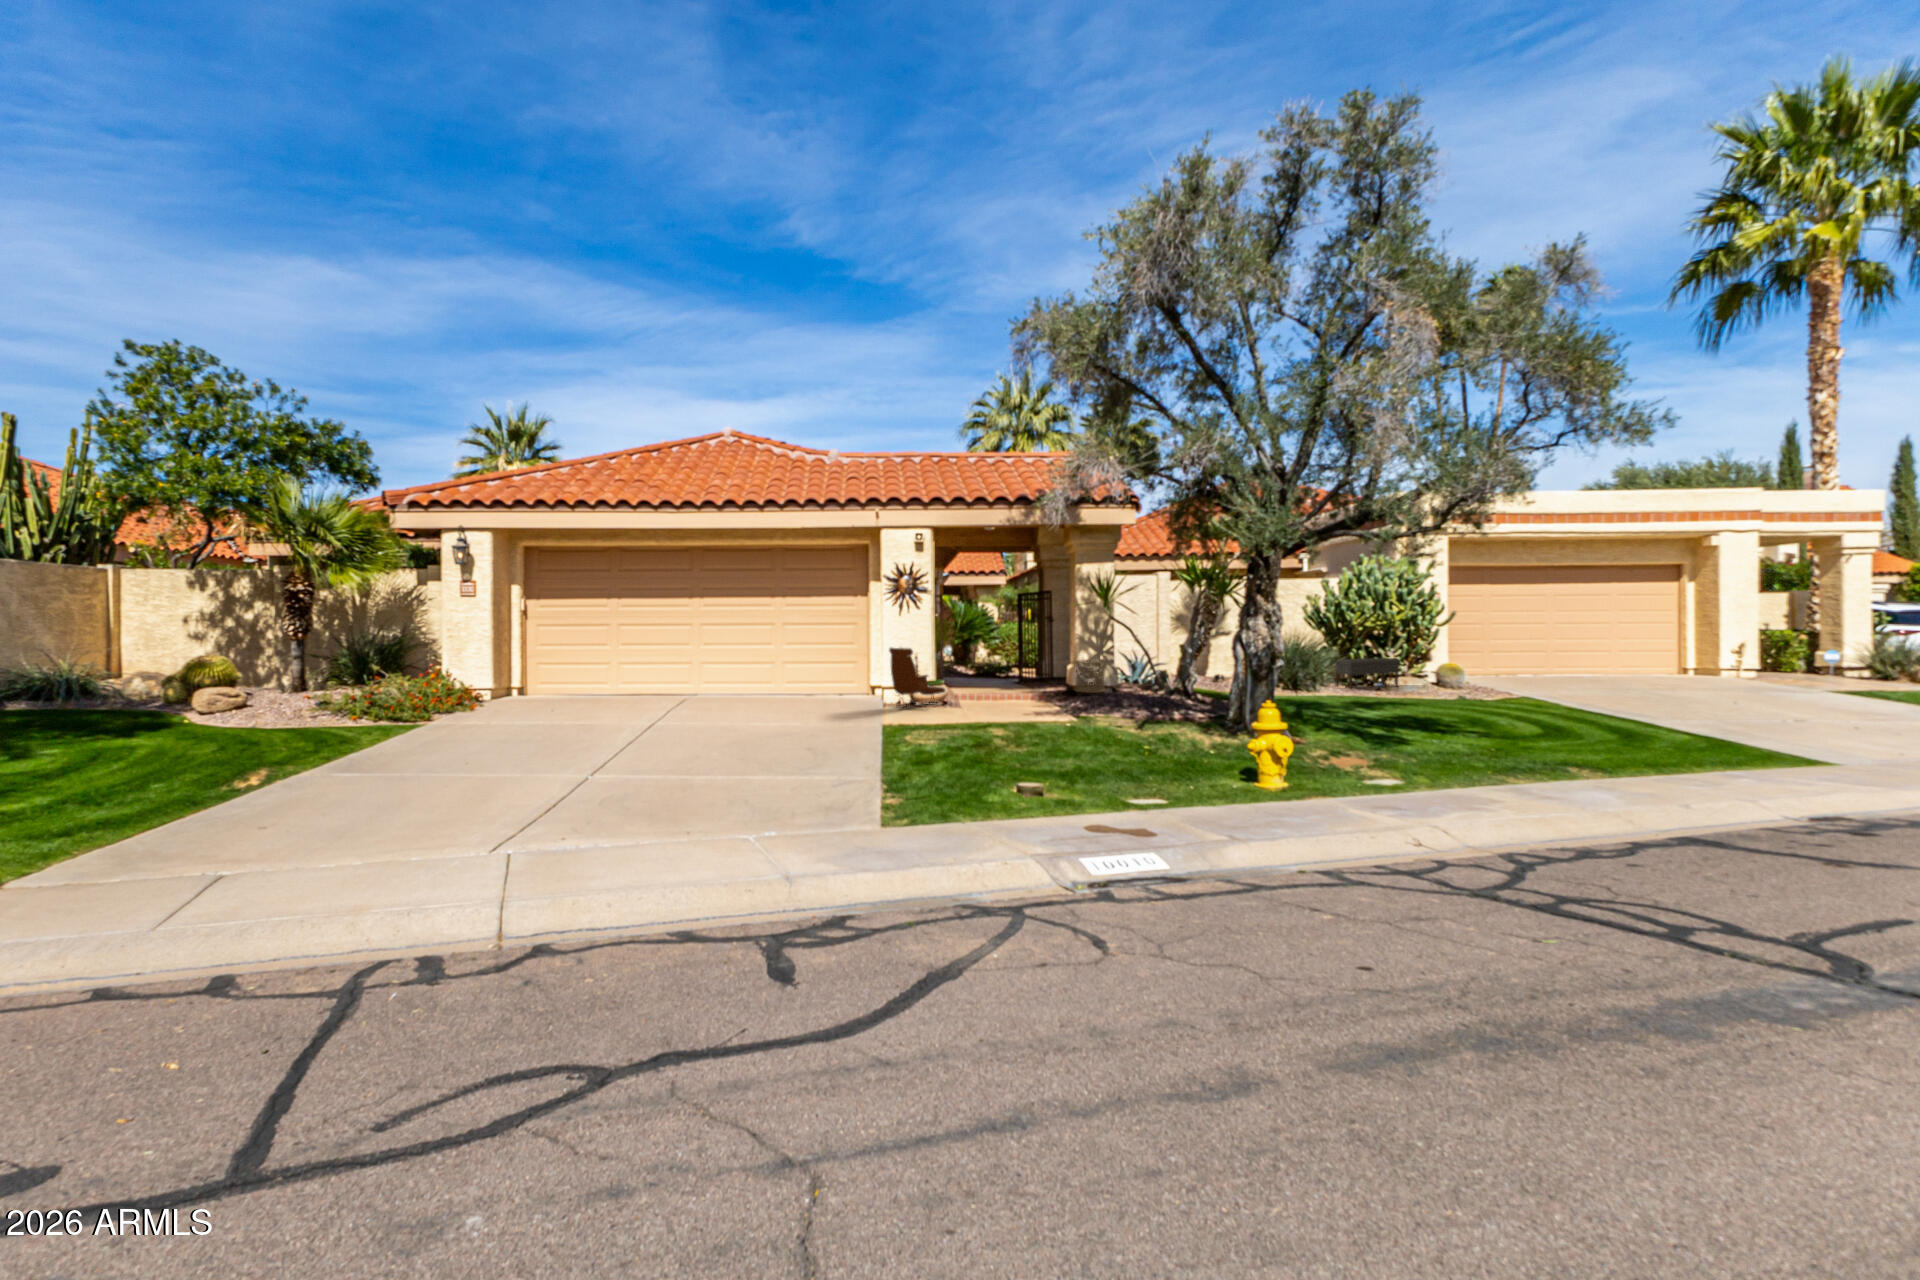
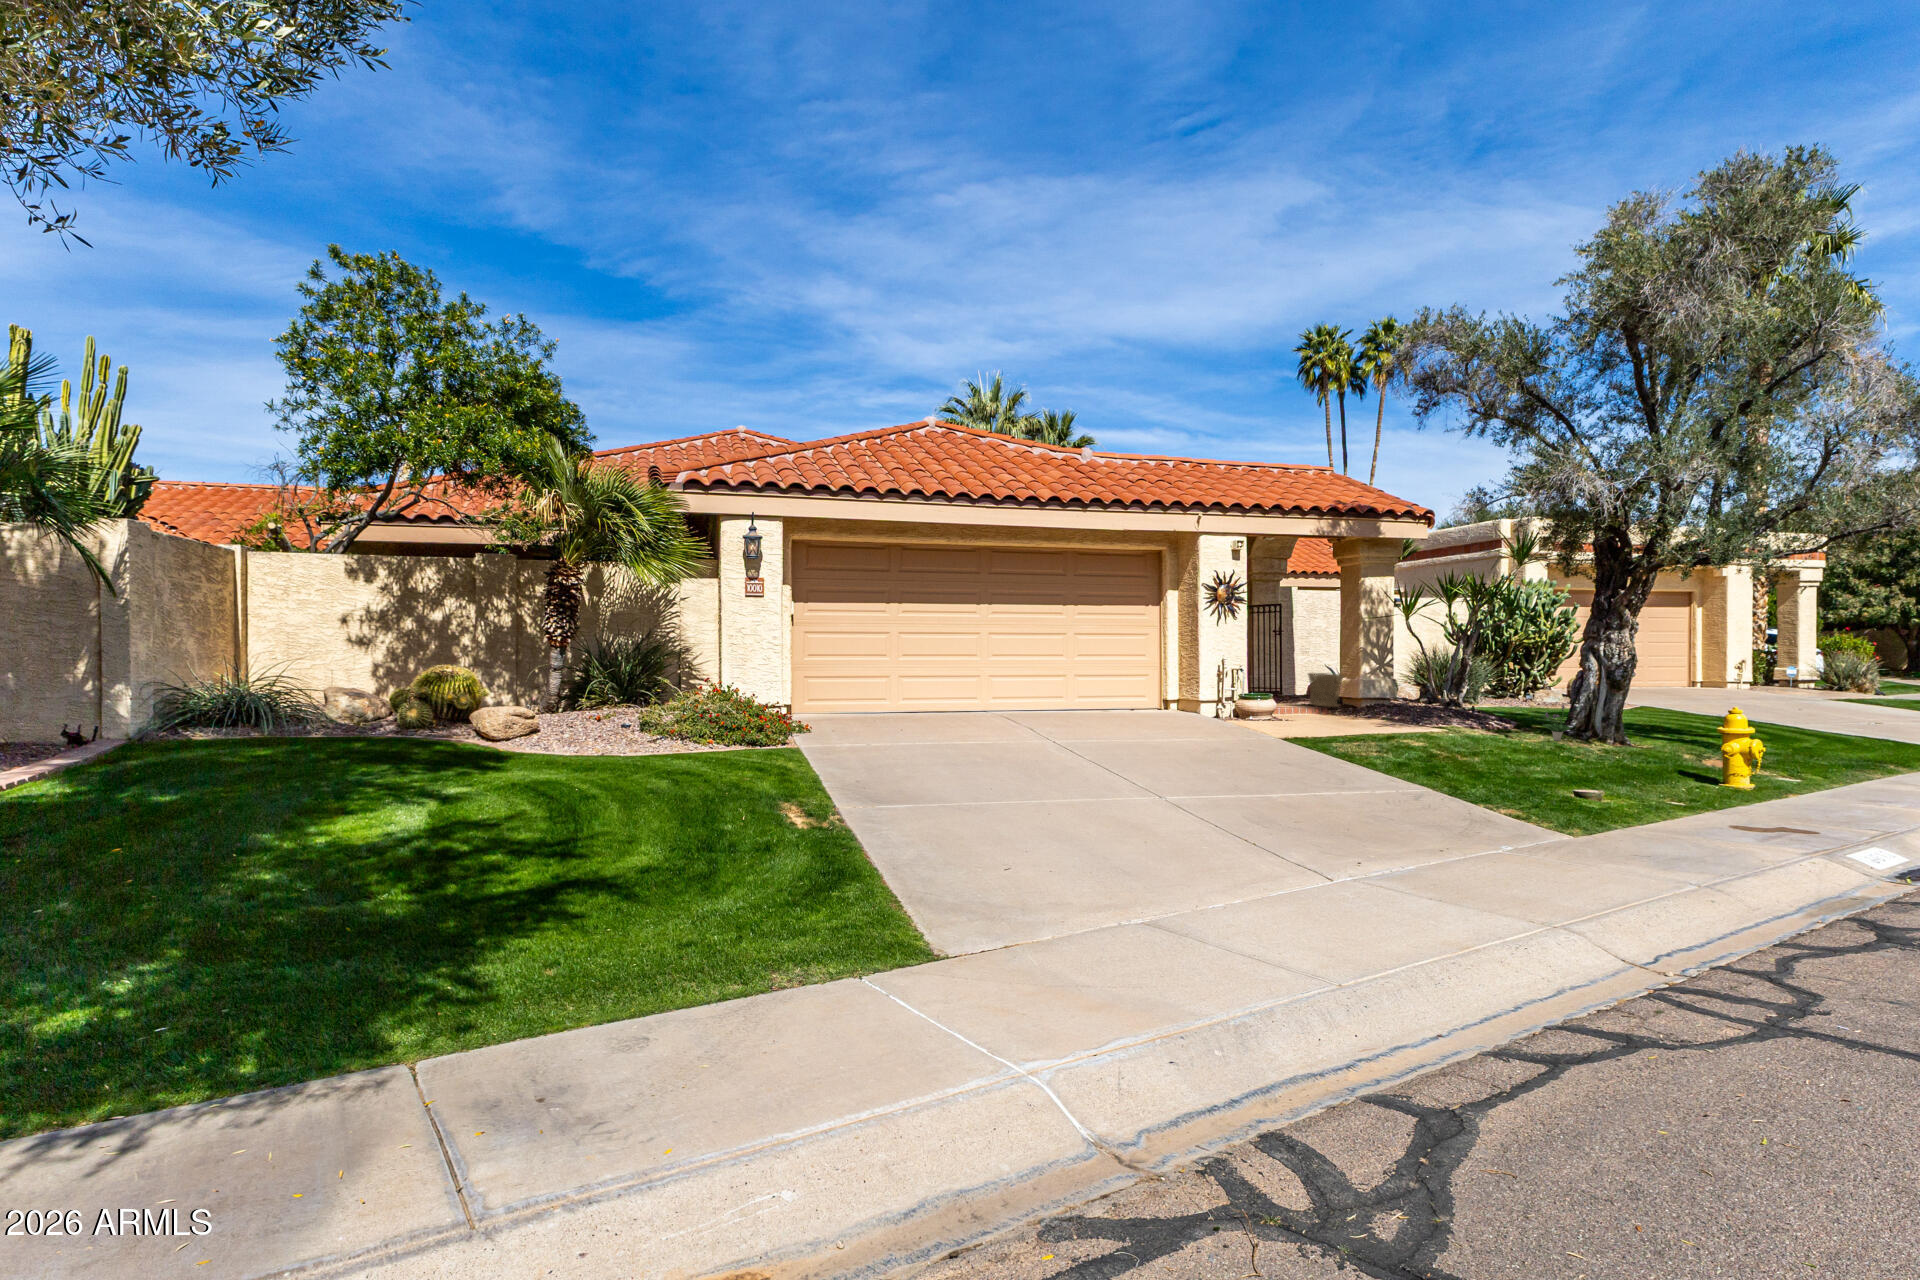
lounge chair: present [889,648,945,706] -> none [1224,662,1266,729]
bench: present [1335,657,1400,689] -> none [1496,672,1542,701]
potted plant: none [1190,688,1218,724] -> present [1543,704,1571,741]

